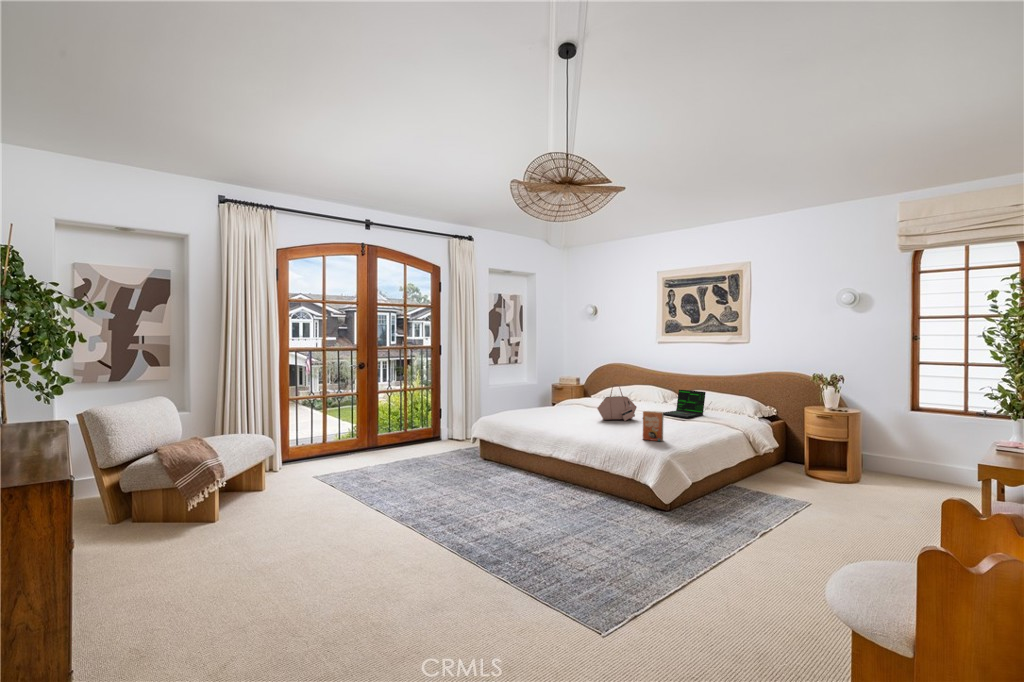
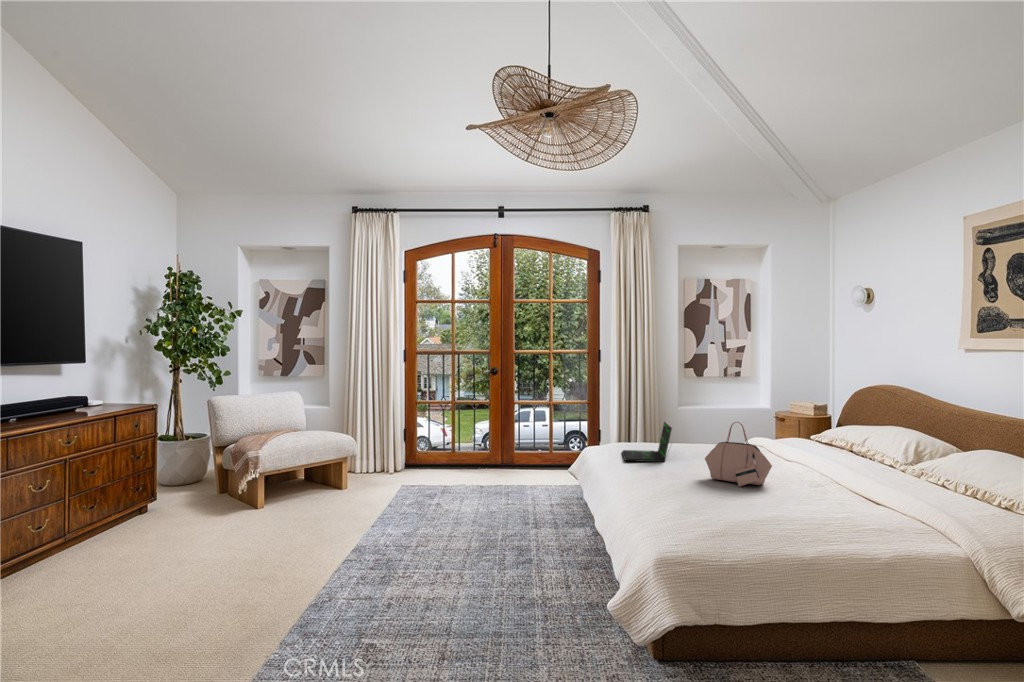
laptop: present [663,390,711,418] -> present [622,422,672,462]
paperback book: present [643,411,664,441] -> none [645,473,733,539]

